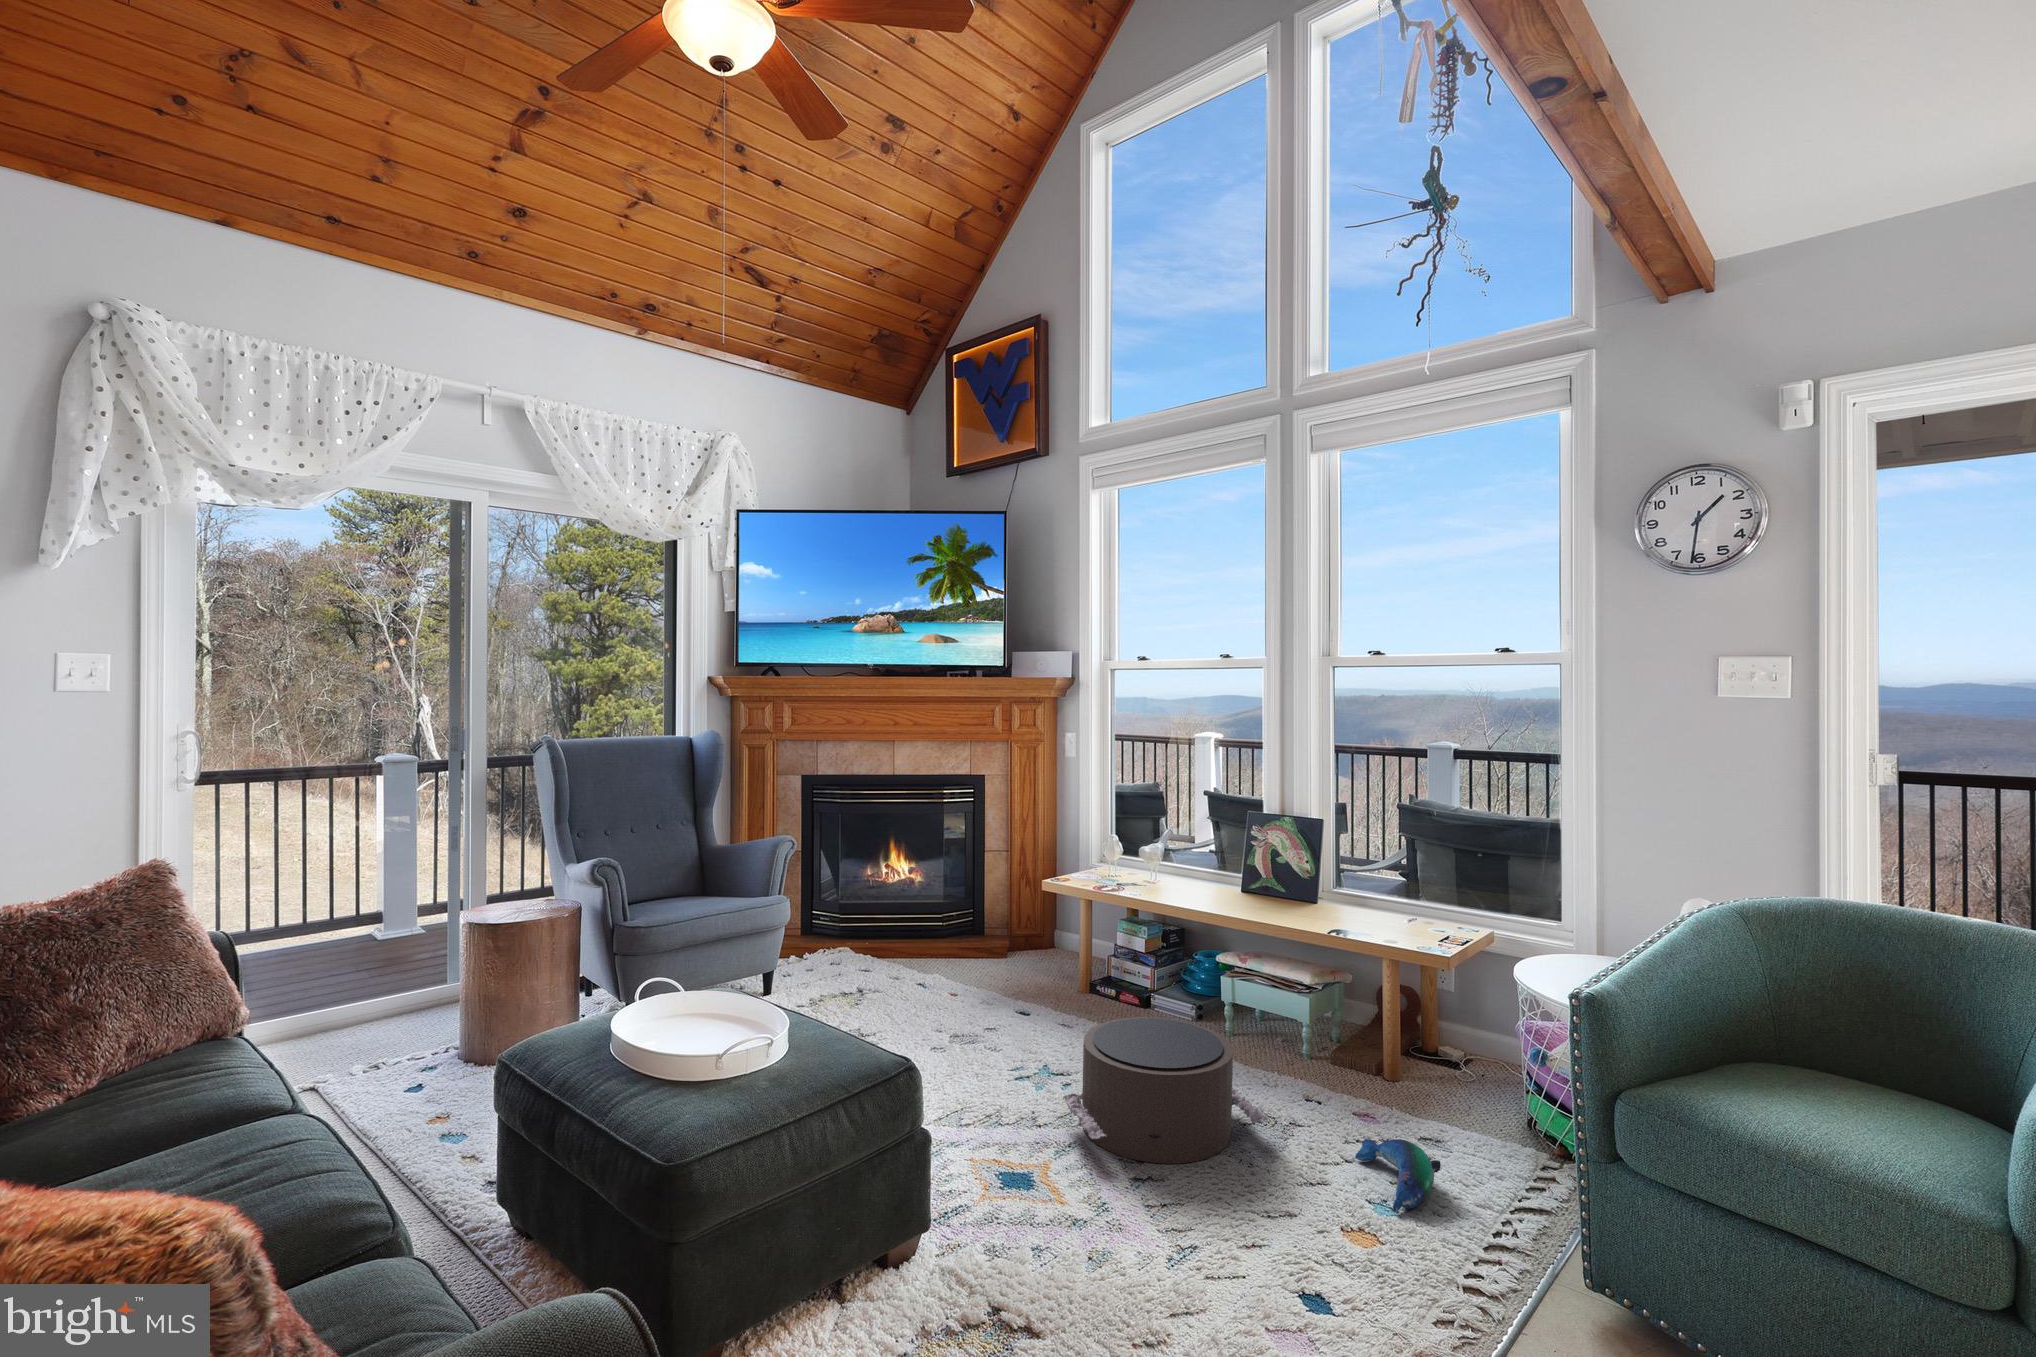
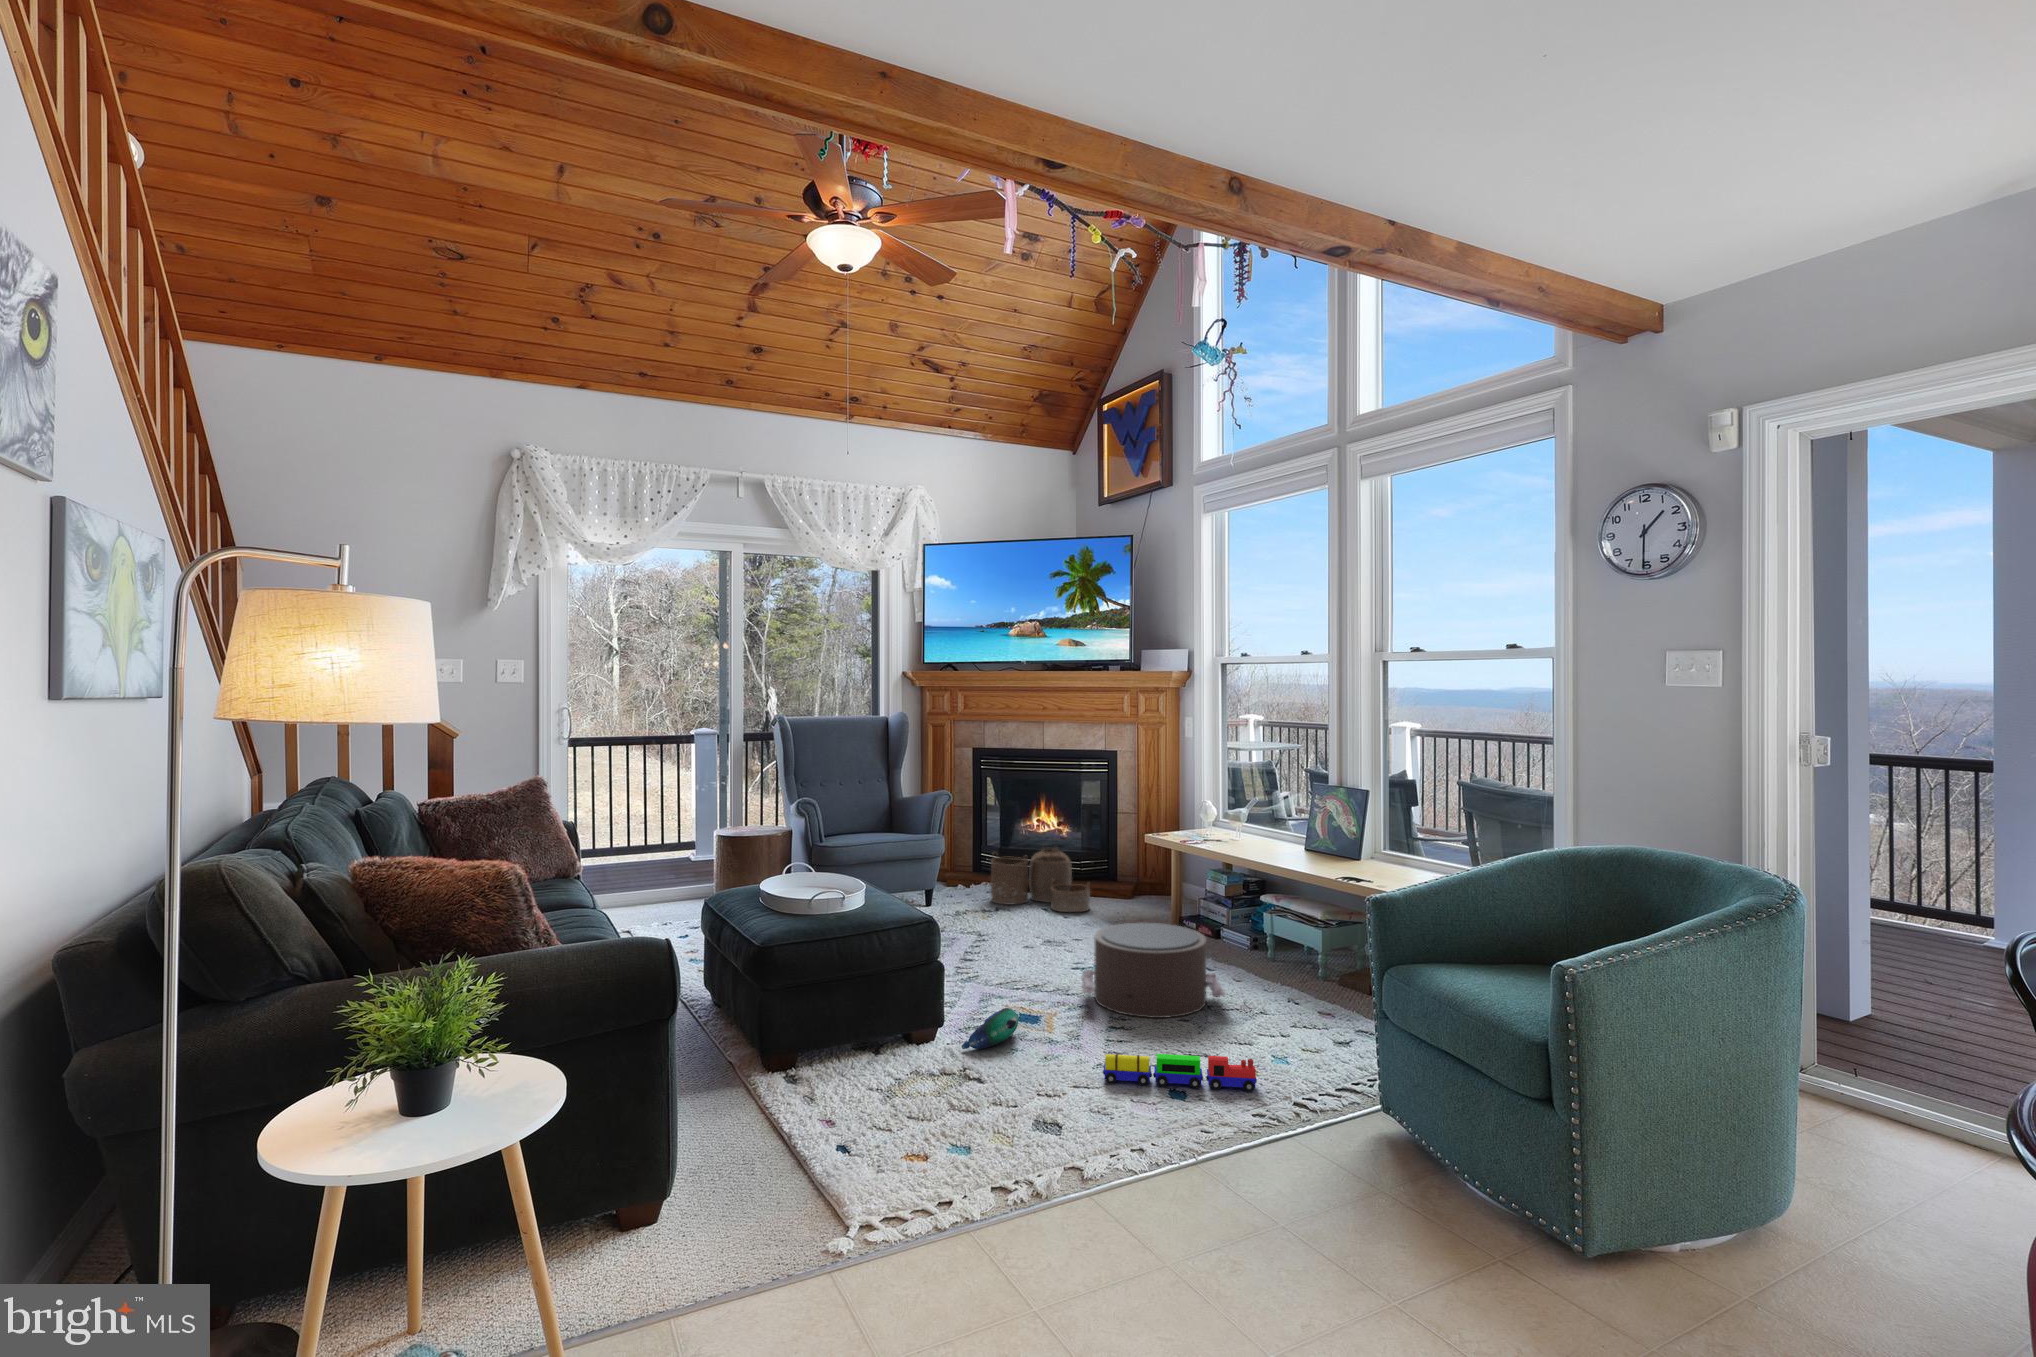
woven basket: none [848,891,980,983] -> present [991,845,1090,912]
plush toy: present [1355,1139,1441,1212] -> present [962,1008,1018,1049]
toy train: none [1206,1246,1419,1315] -> present [1103,1054,1257,1092]

